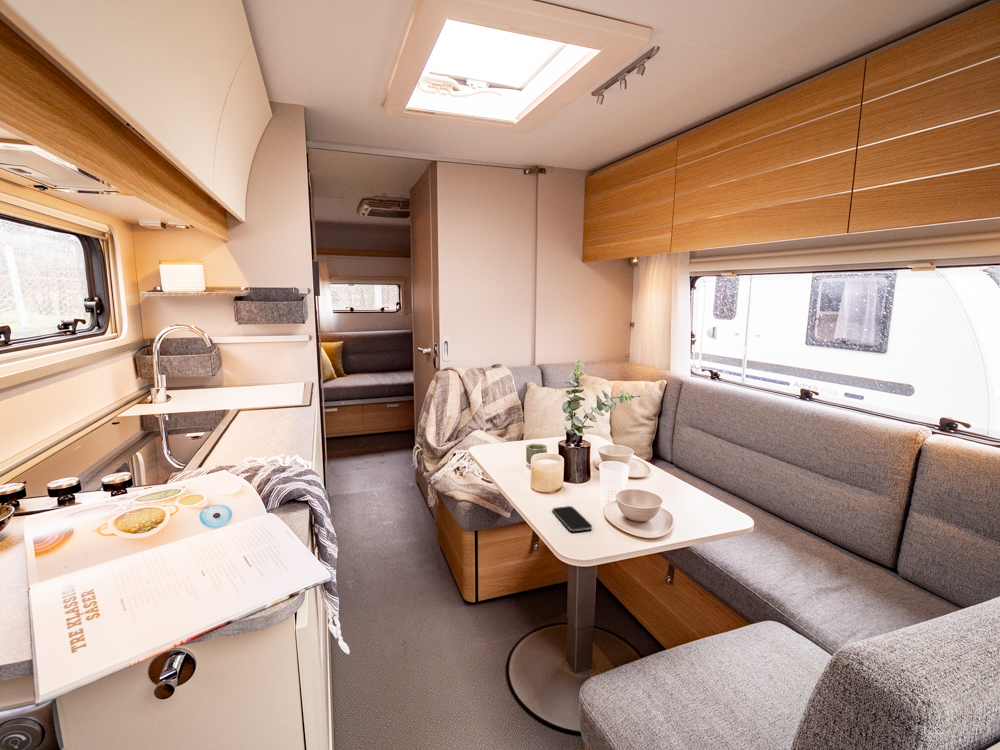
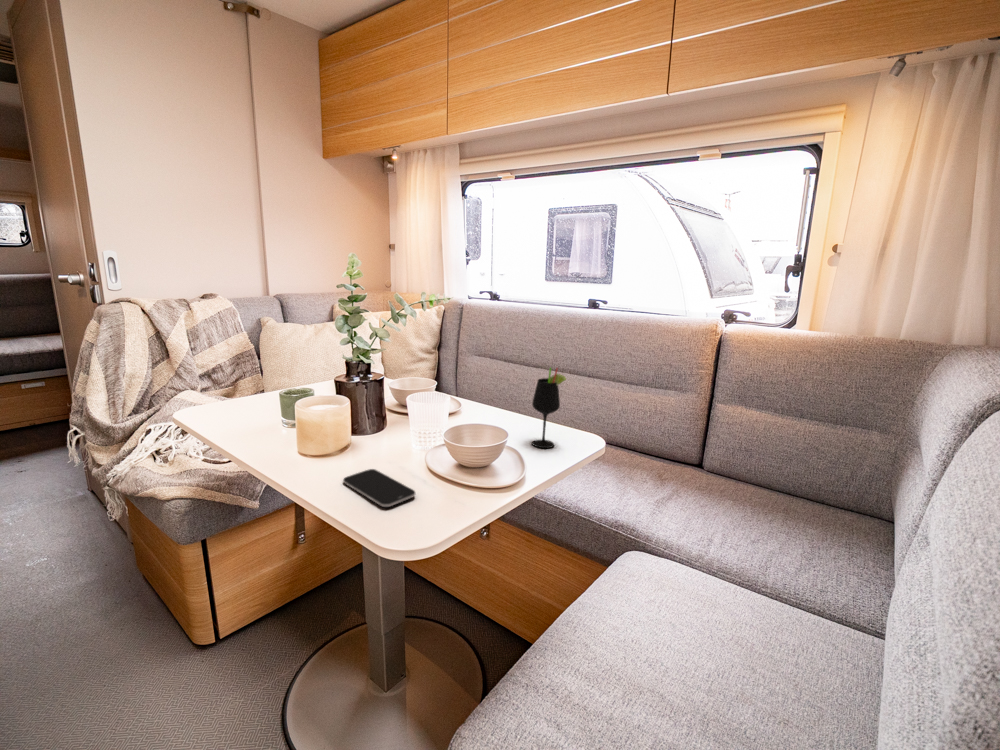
wine glass: none [691,458,719,518] -> present [532,368,566,448]

